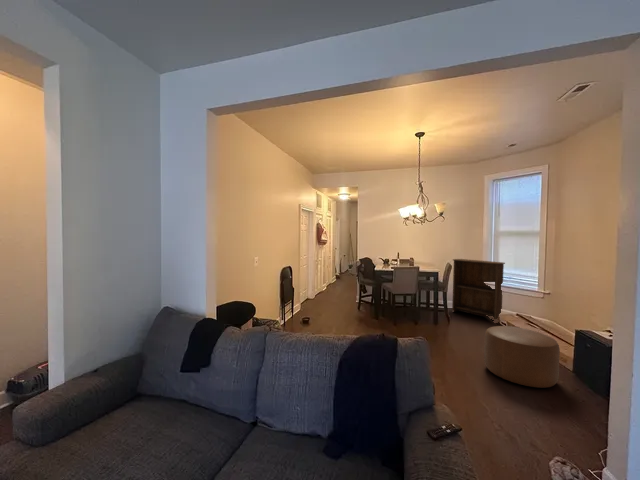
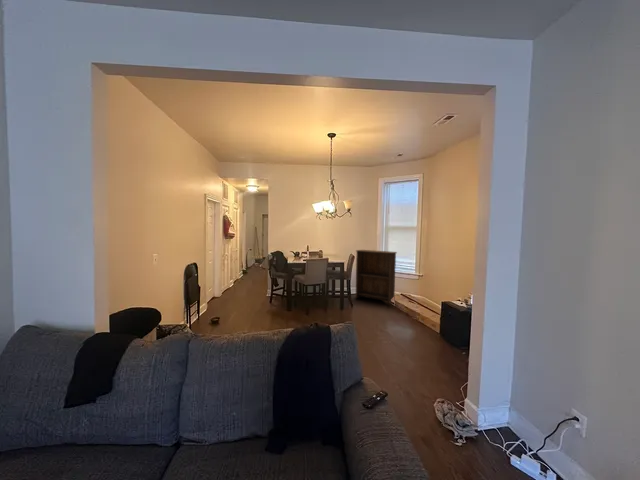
ottoman: present [484,326,560,388] -> none [379,306,430,351]

